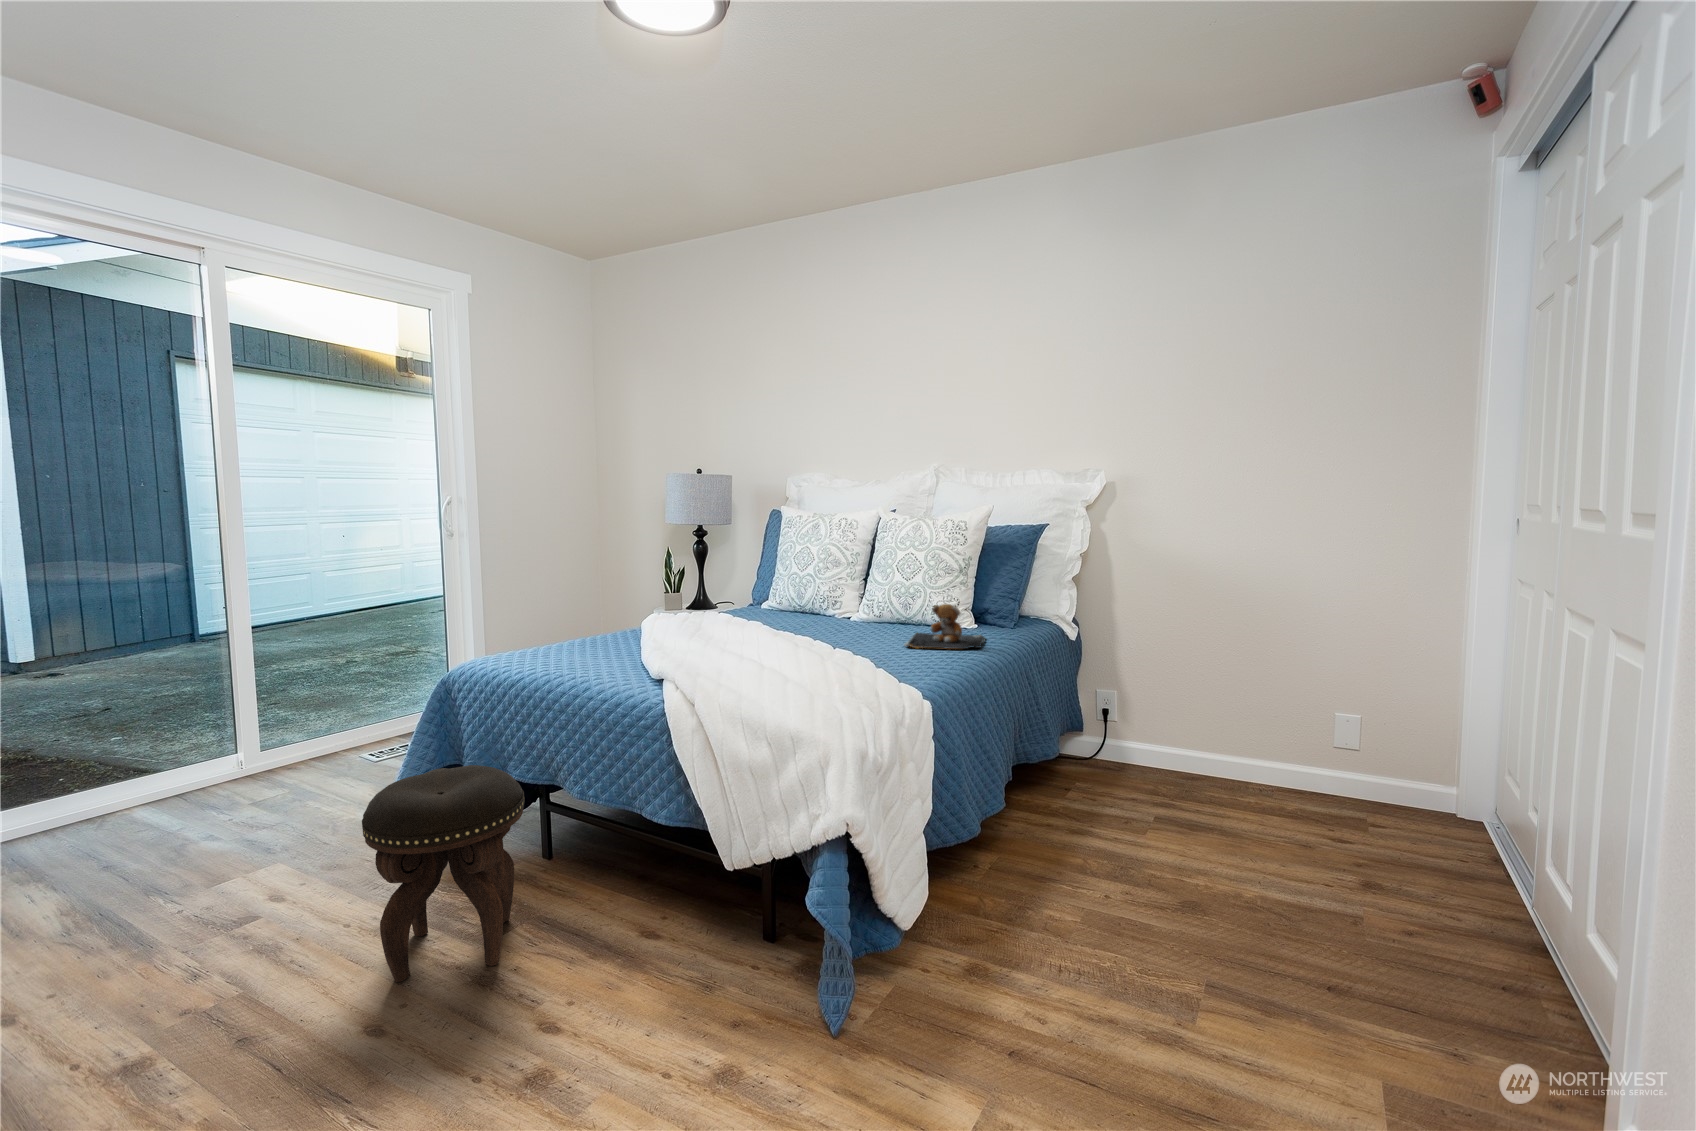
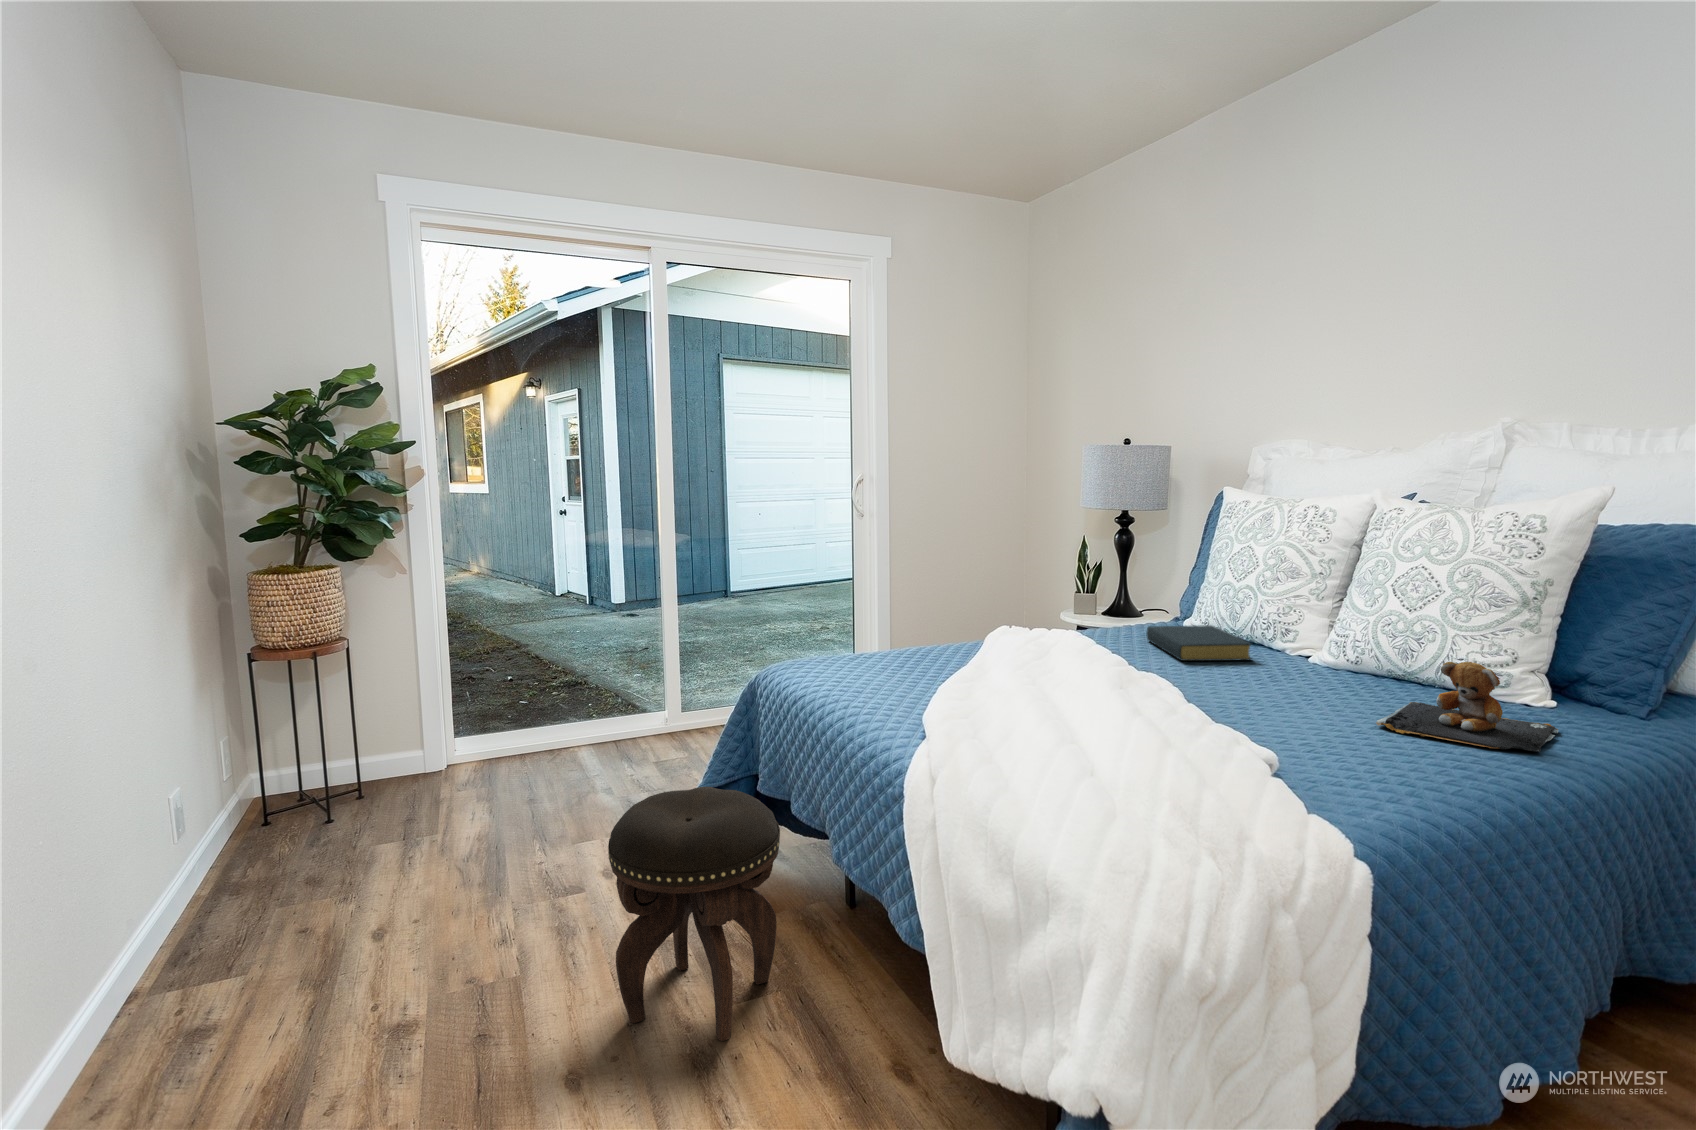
hardback book: none [745,603,820,627] -> present [1146,625,1252,661]

